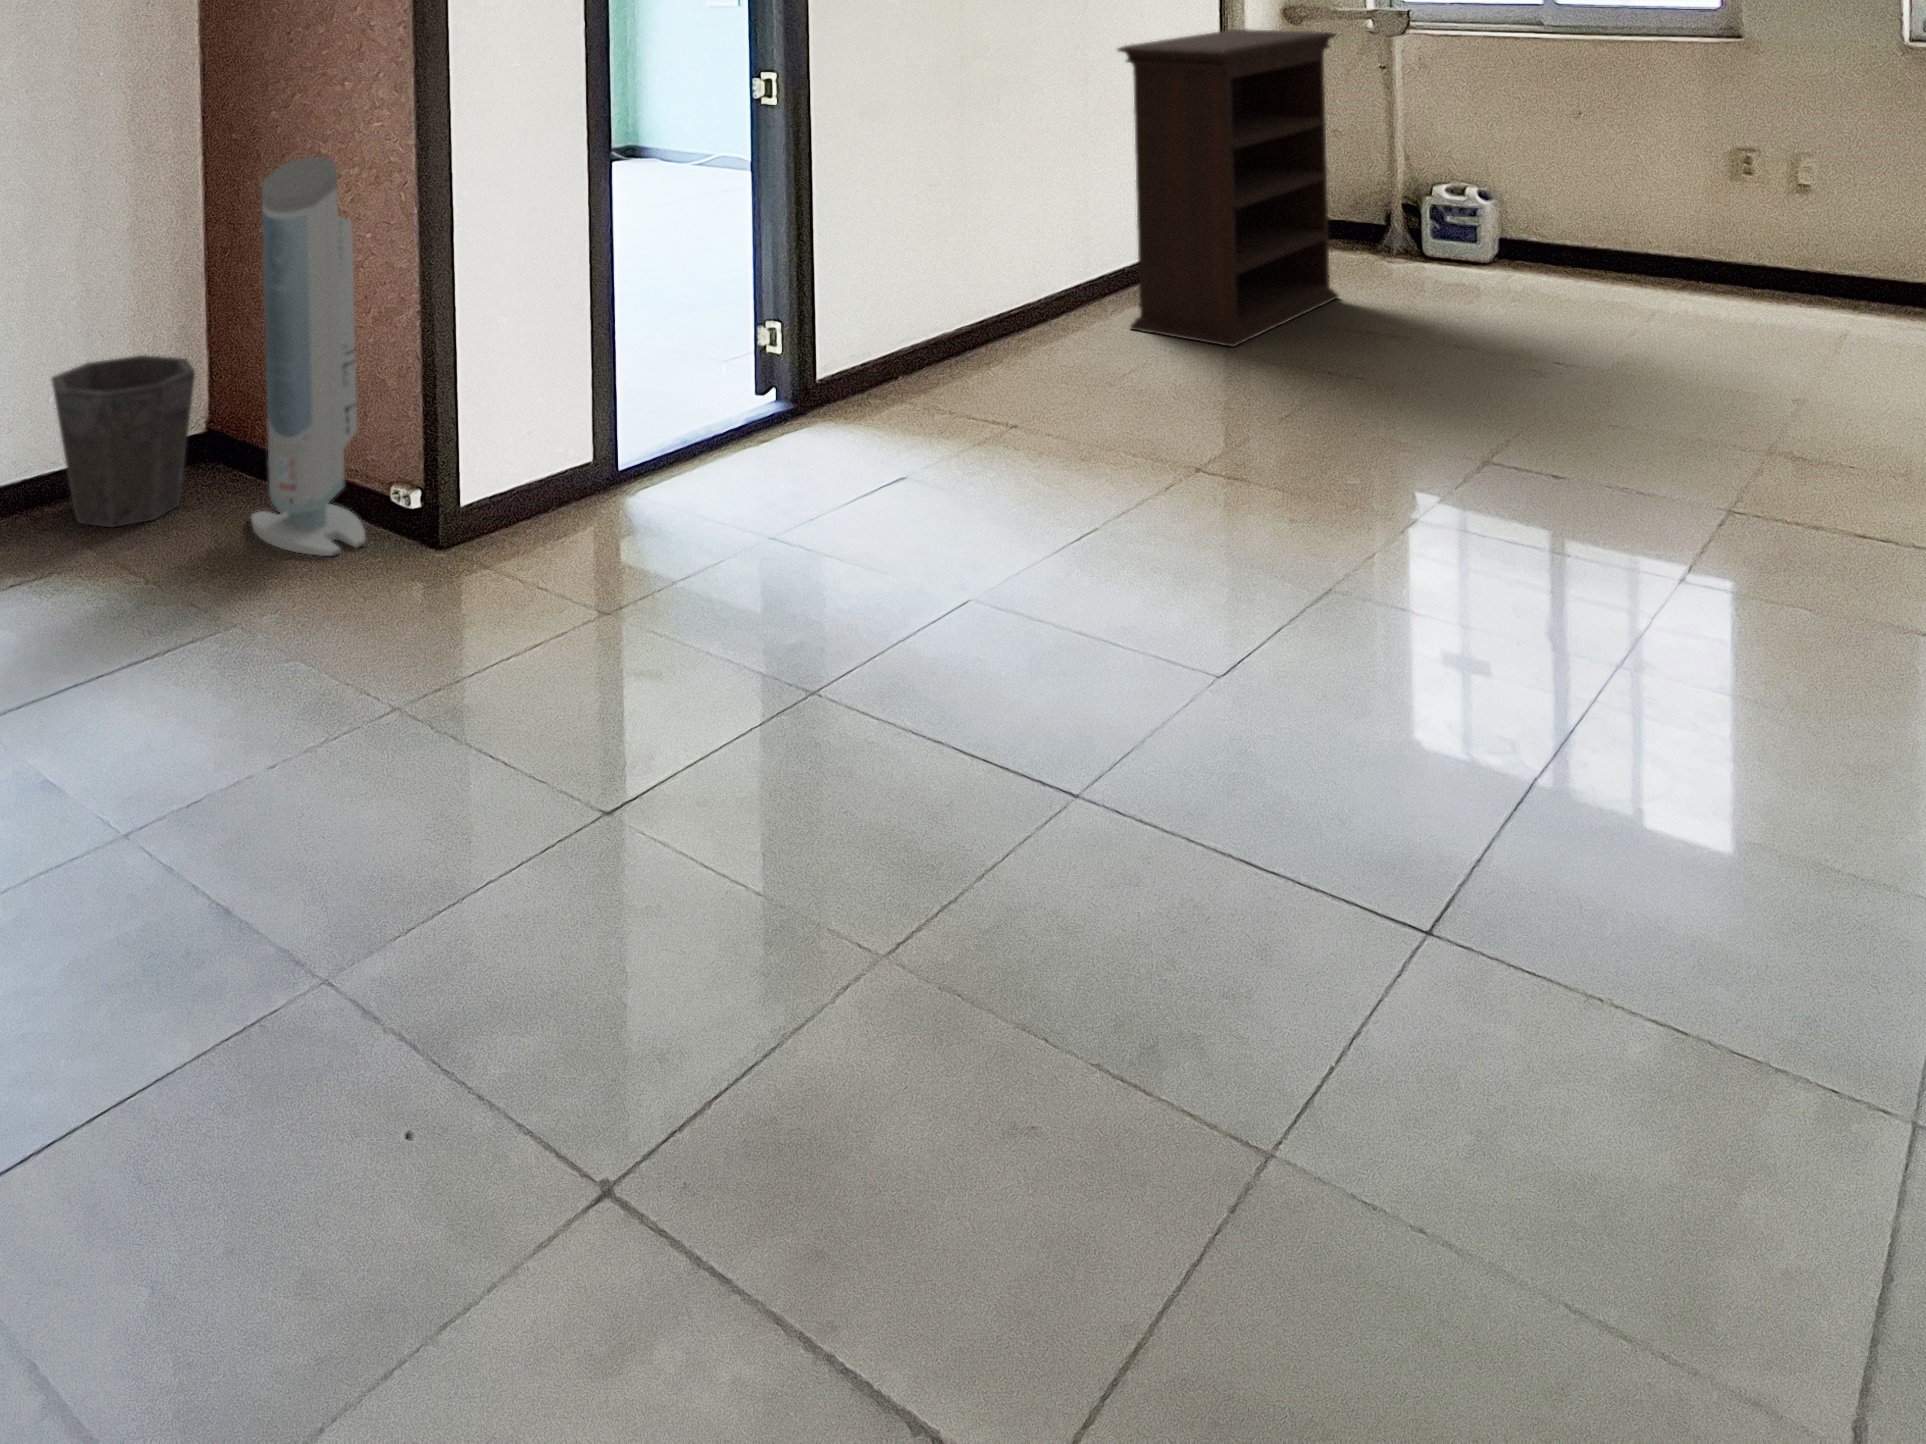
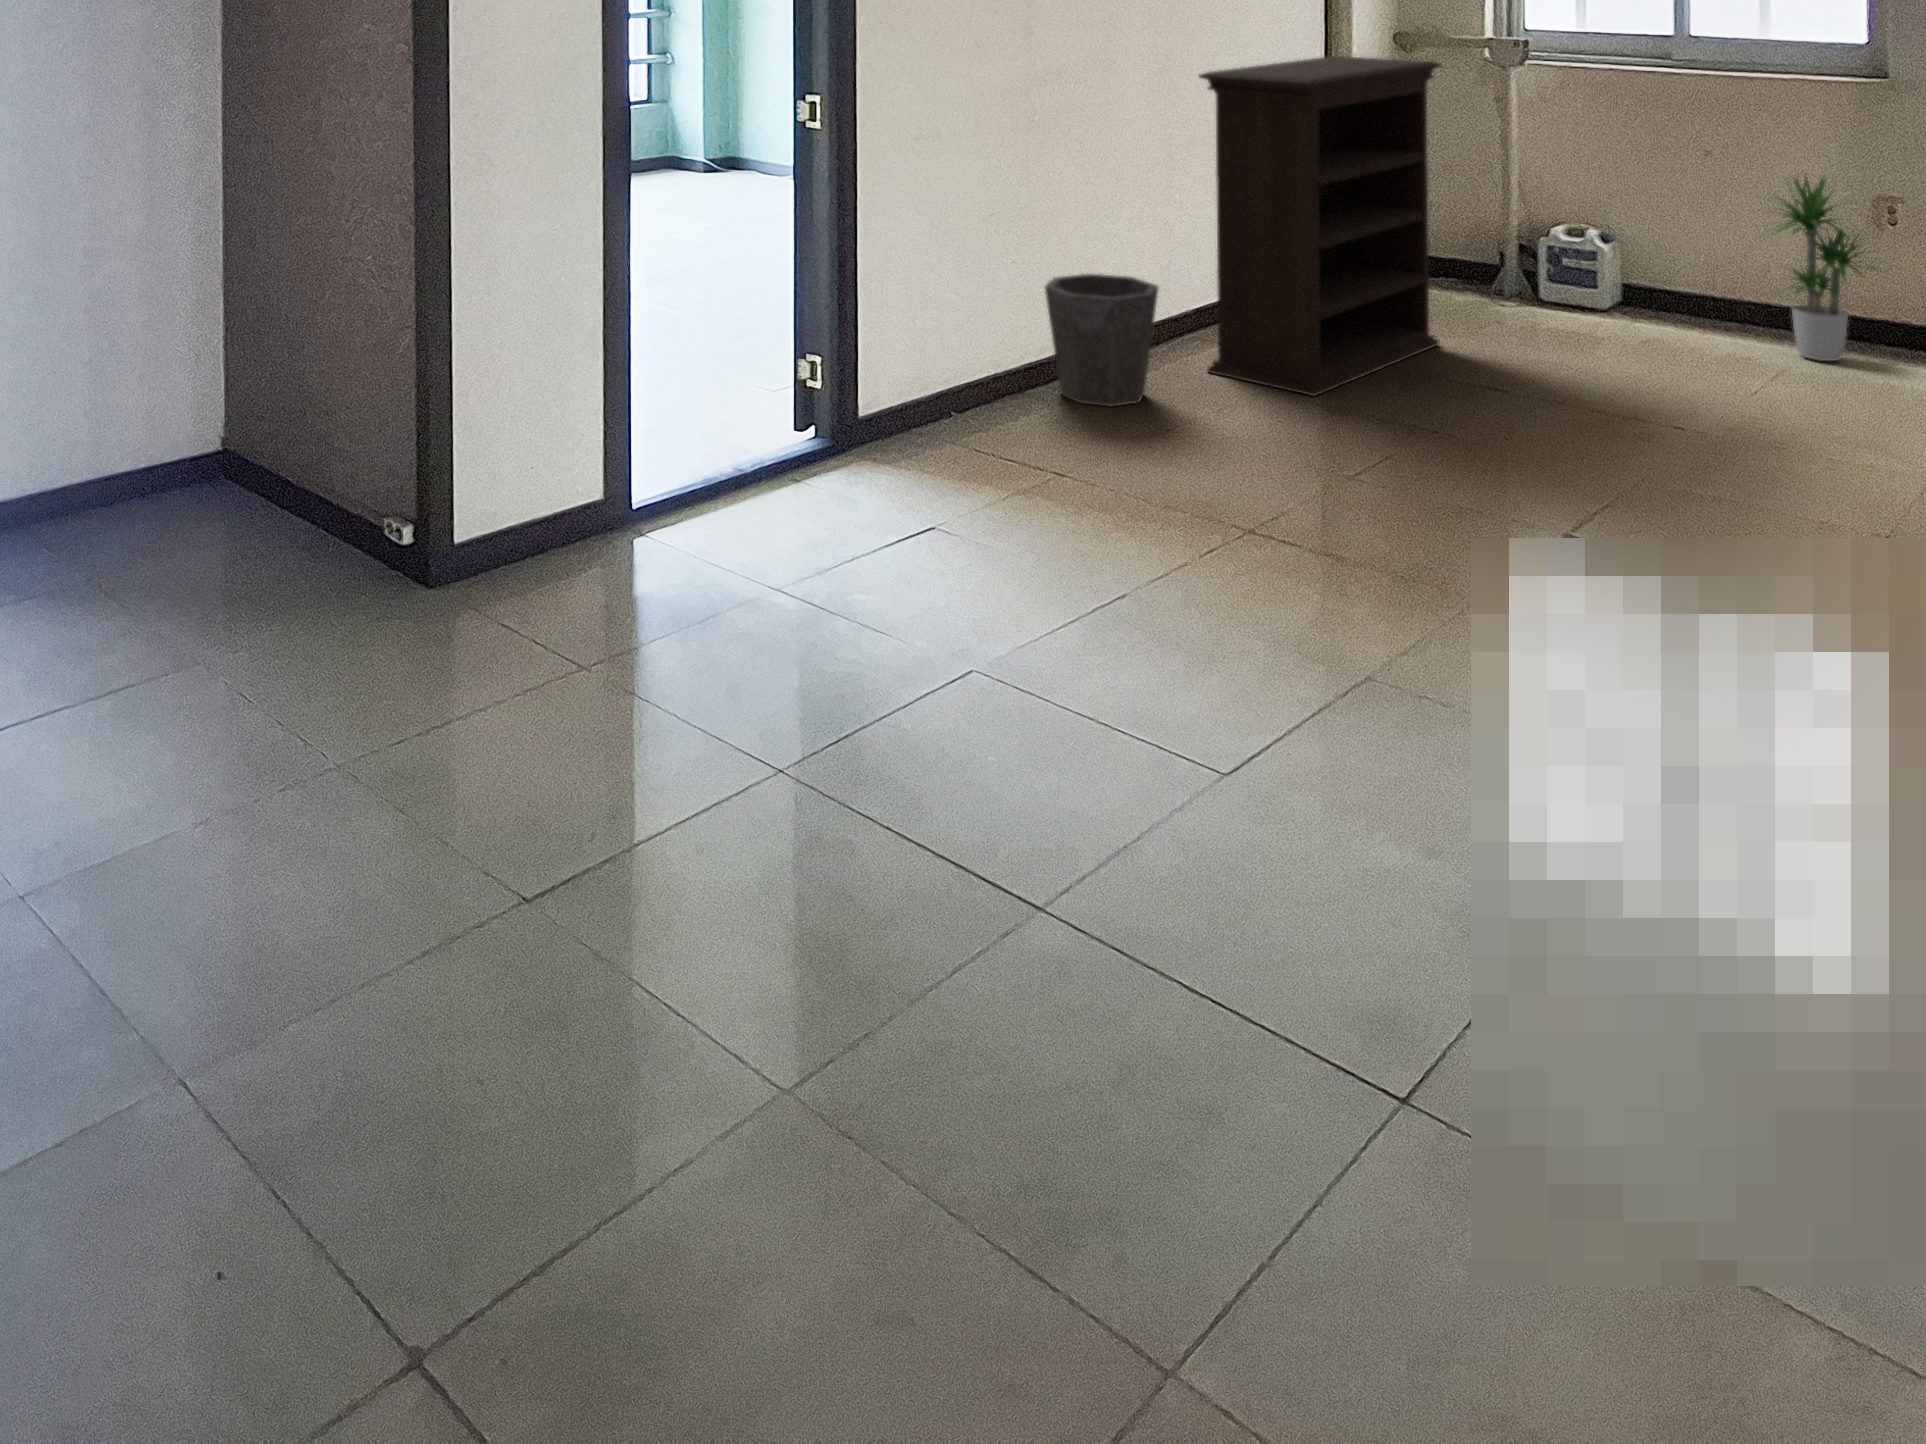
potted plant: none [1618,123,1753,301] -> present [1767,177,1882,361]
air purifier: present [251,157,365,556] -> none [245,175,356,593]
waste bin: present [52,355,195,527] -> present [1045,274,1158,407]

